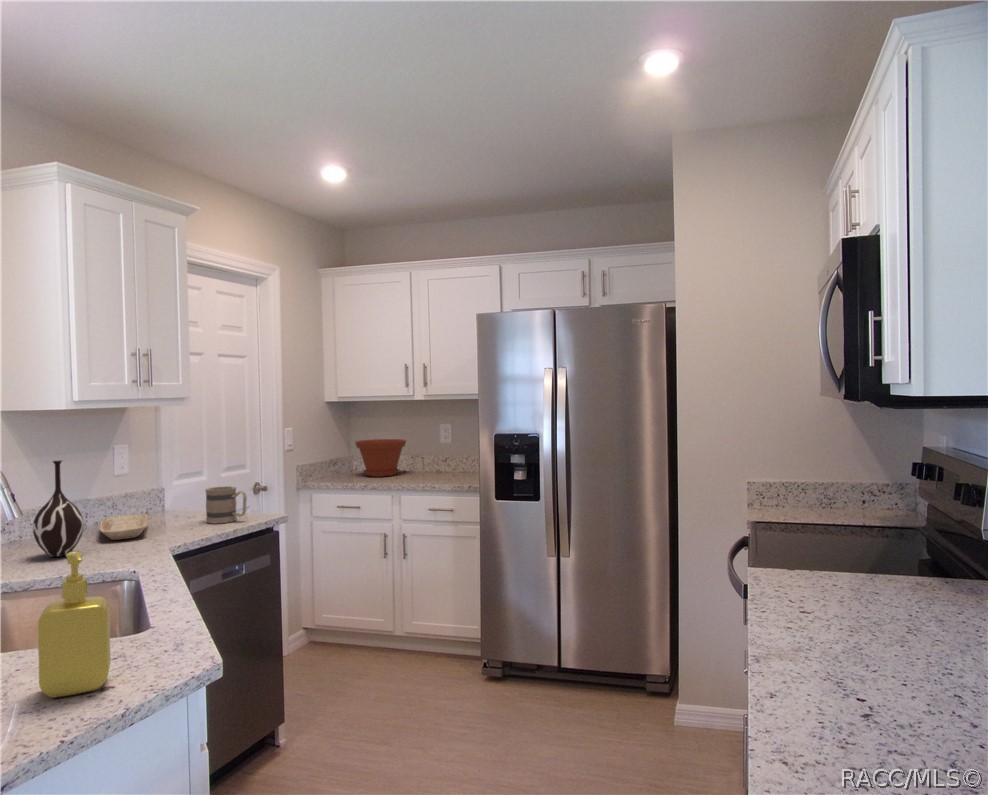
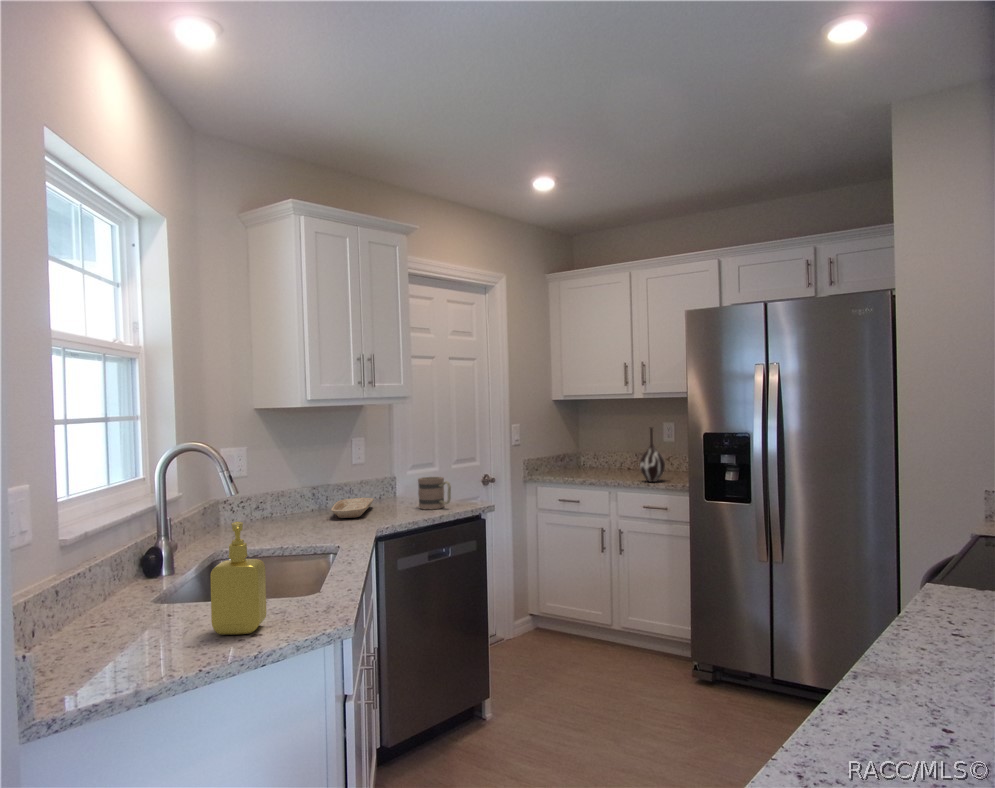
plant pot: present [355,439,406,477] -> none [578,436,629,473]
vase: present [33,461,84,557] -> present [640,427,665,482]

